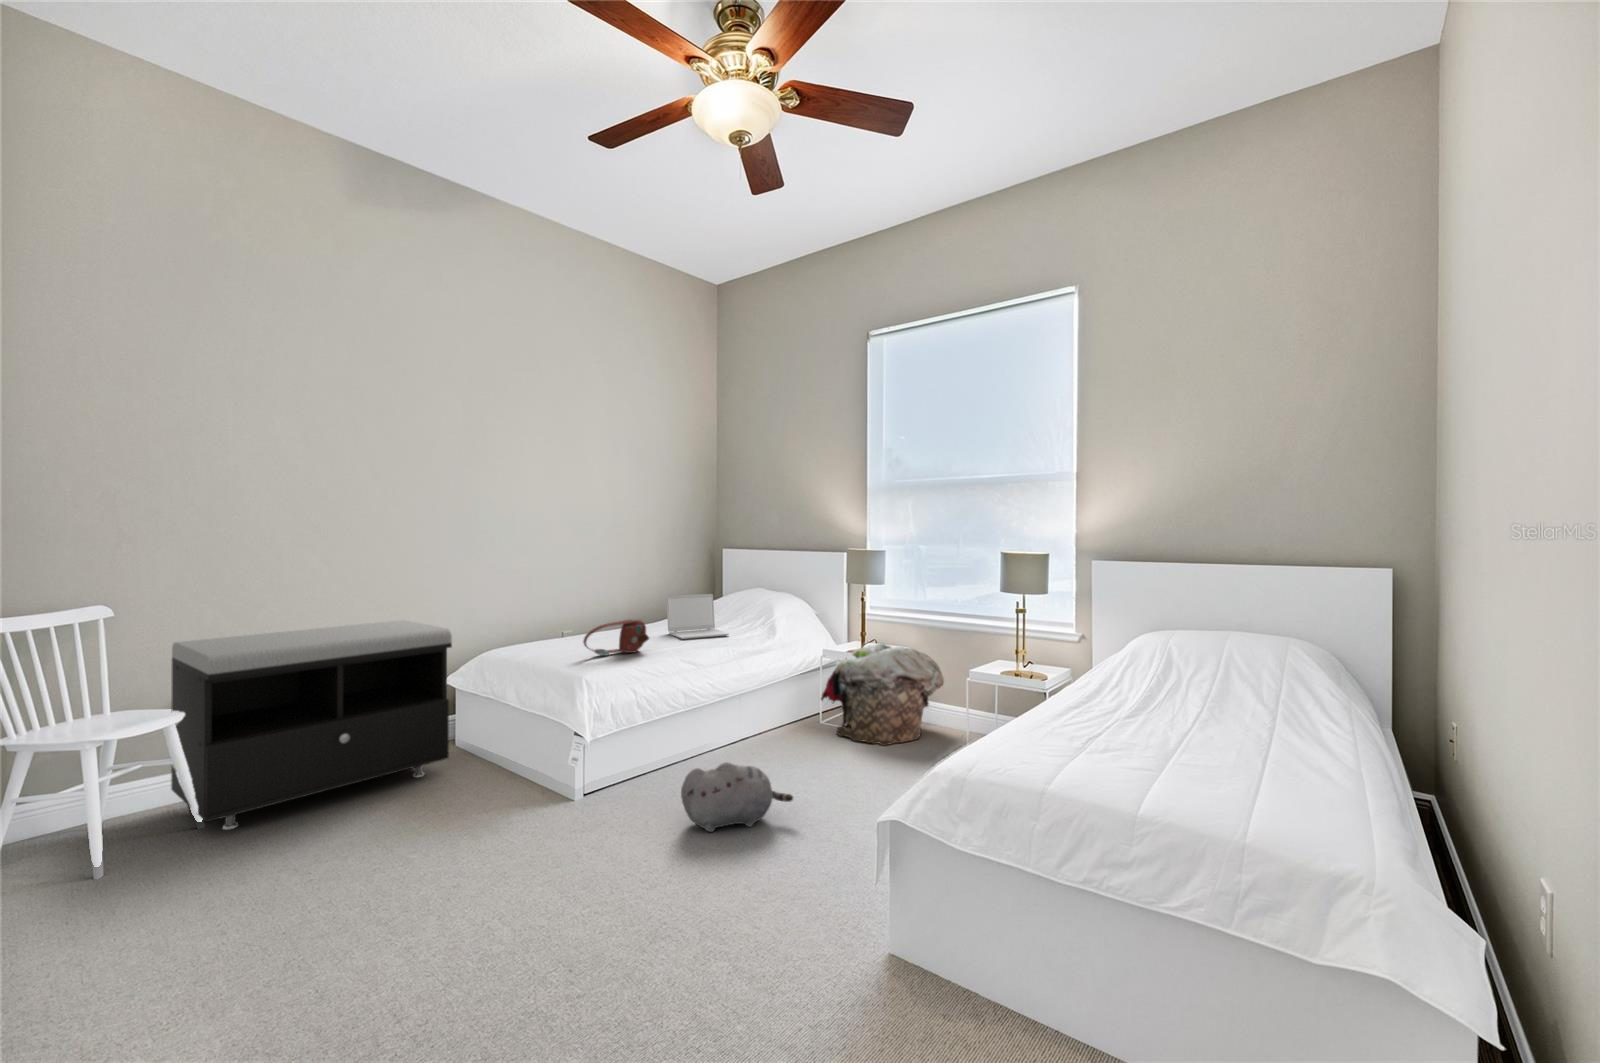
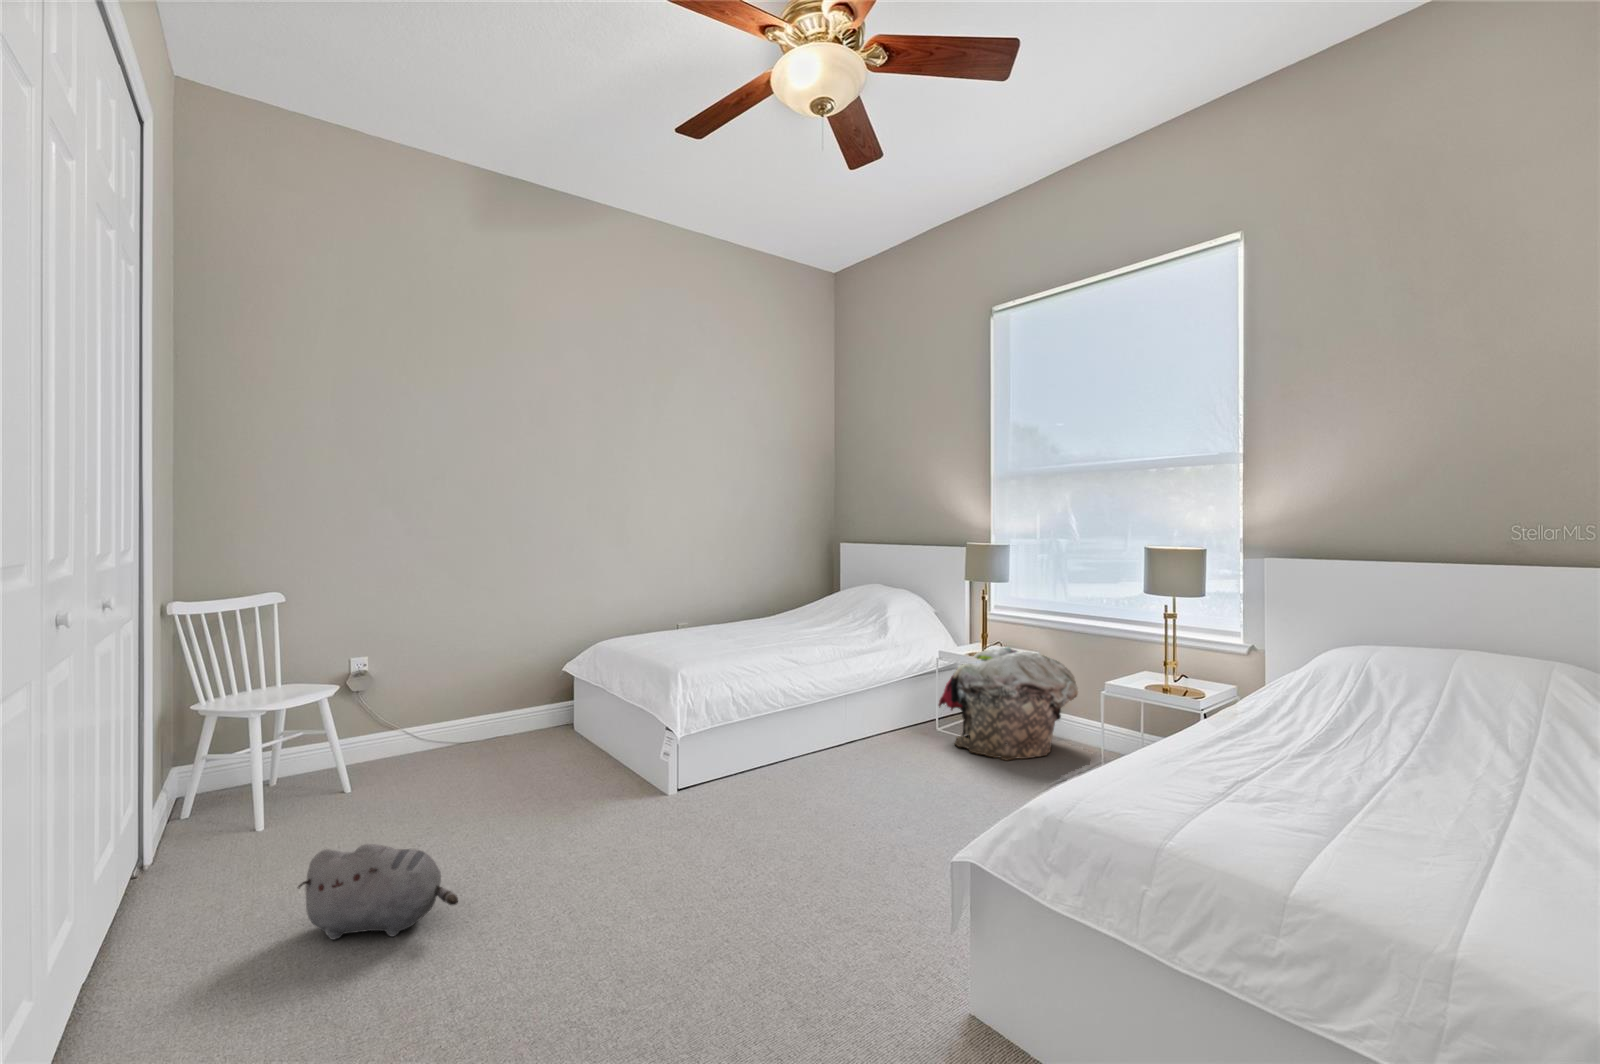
laptop: present [666,594,729,639] -> none [776,588,840,635]
handbag: present [583,619,649,656] -> none [685,613,753,650]
storage bench: present [171,620,452,830] -> none [327,609,563,797]
plush toy: present [681,762,793,832] -> present [298,844,458,939]

